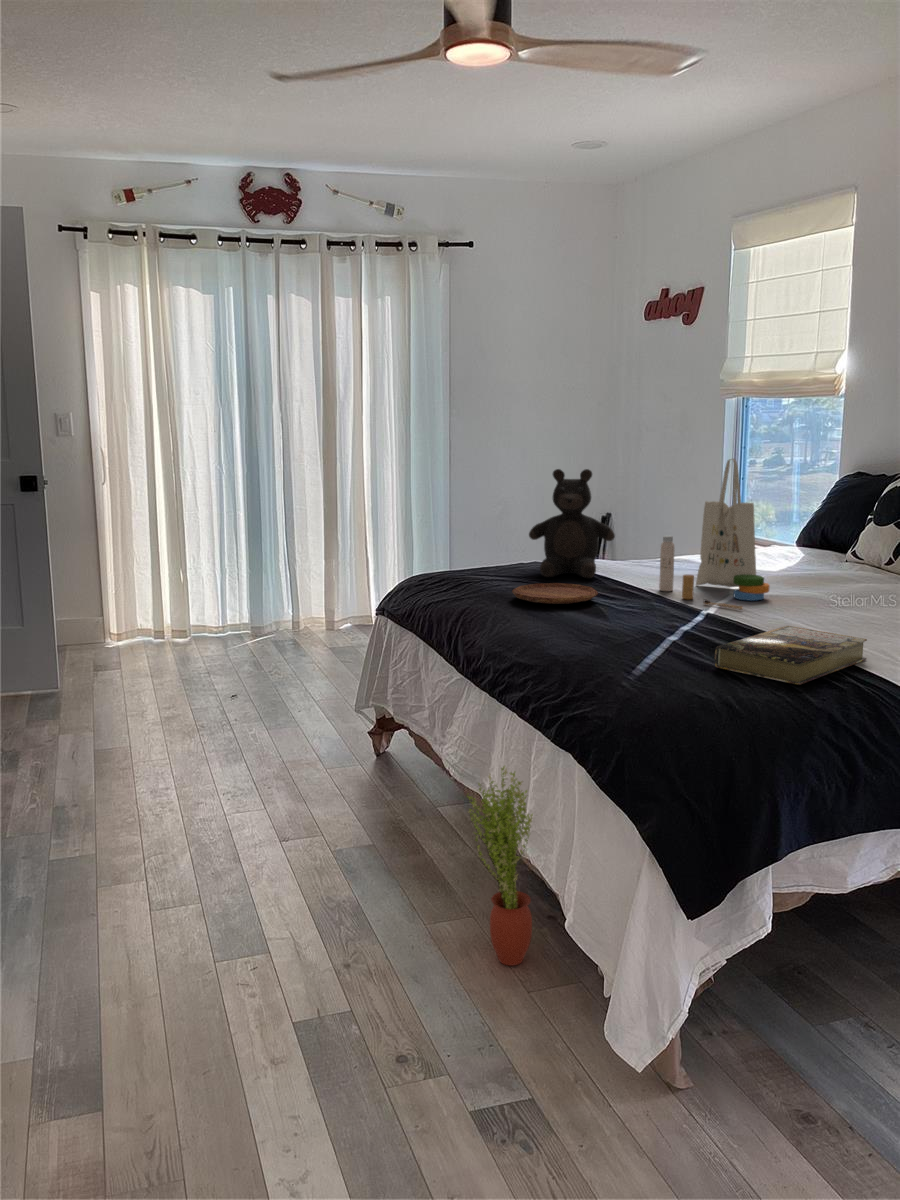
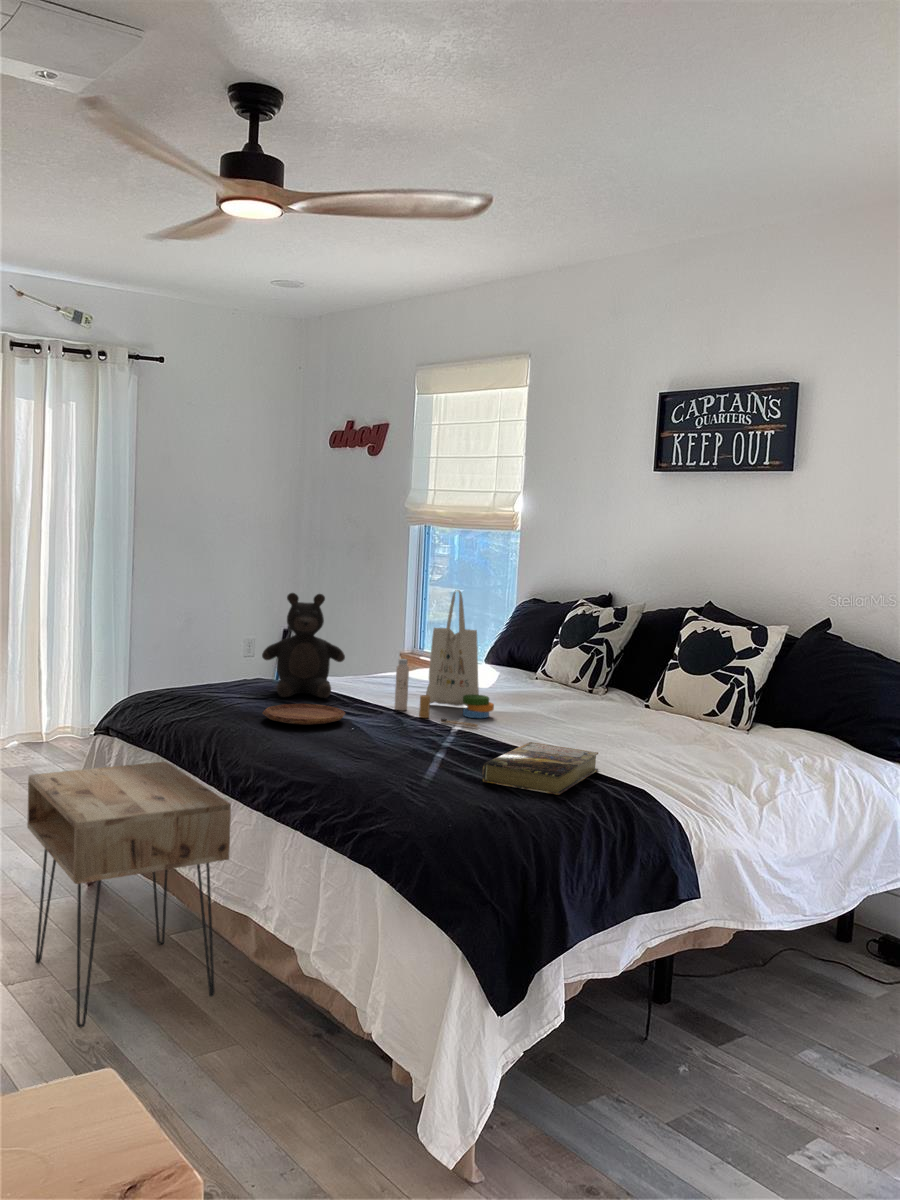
nightstand: none [294,639,465,882] -> present [27,762,231,1027]
potted plant: present [468,766,533,965] -> none [254,885,325,1087]

